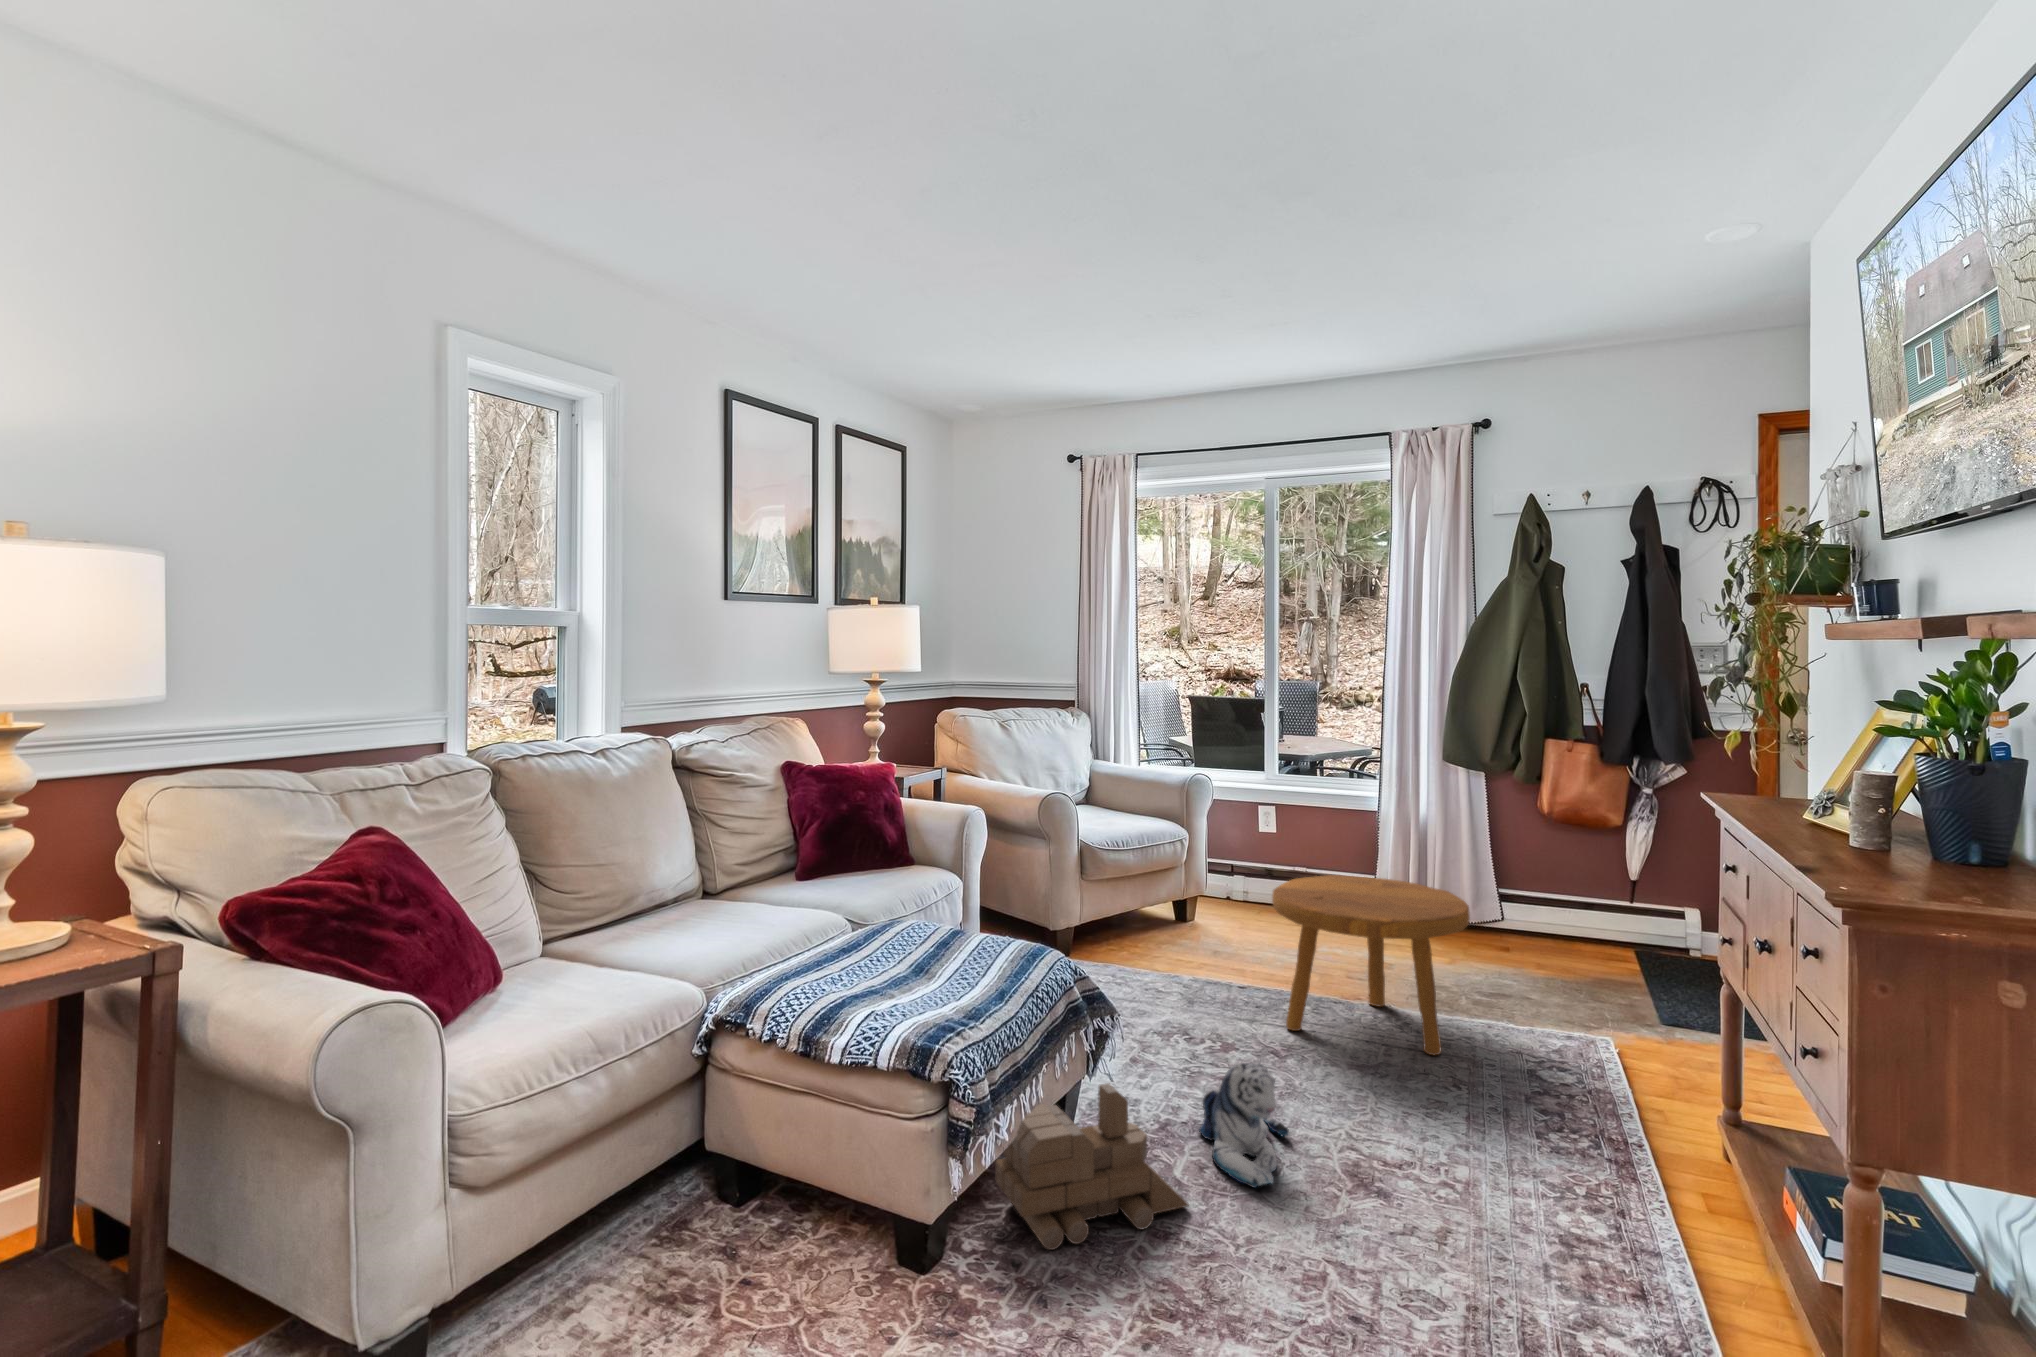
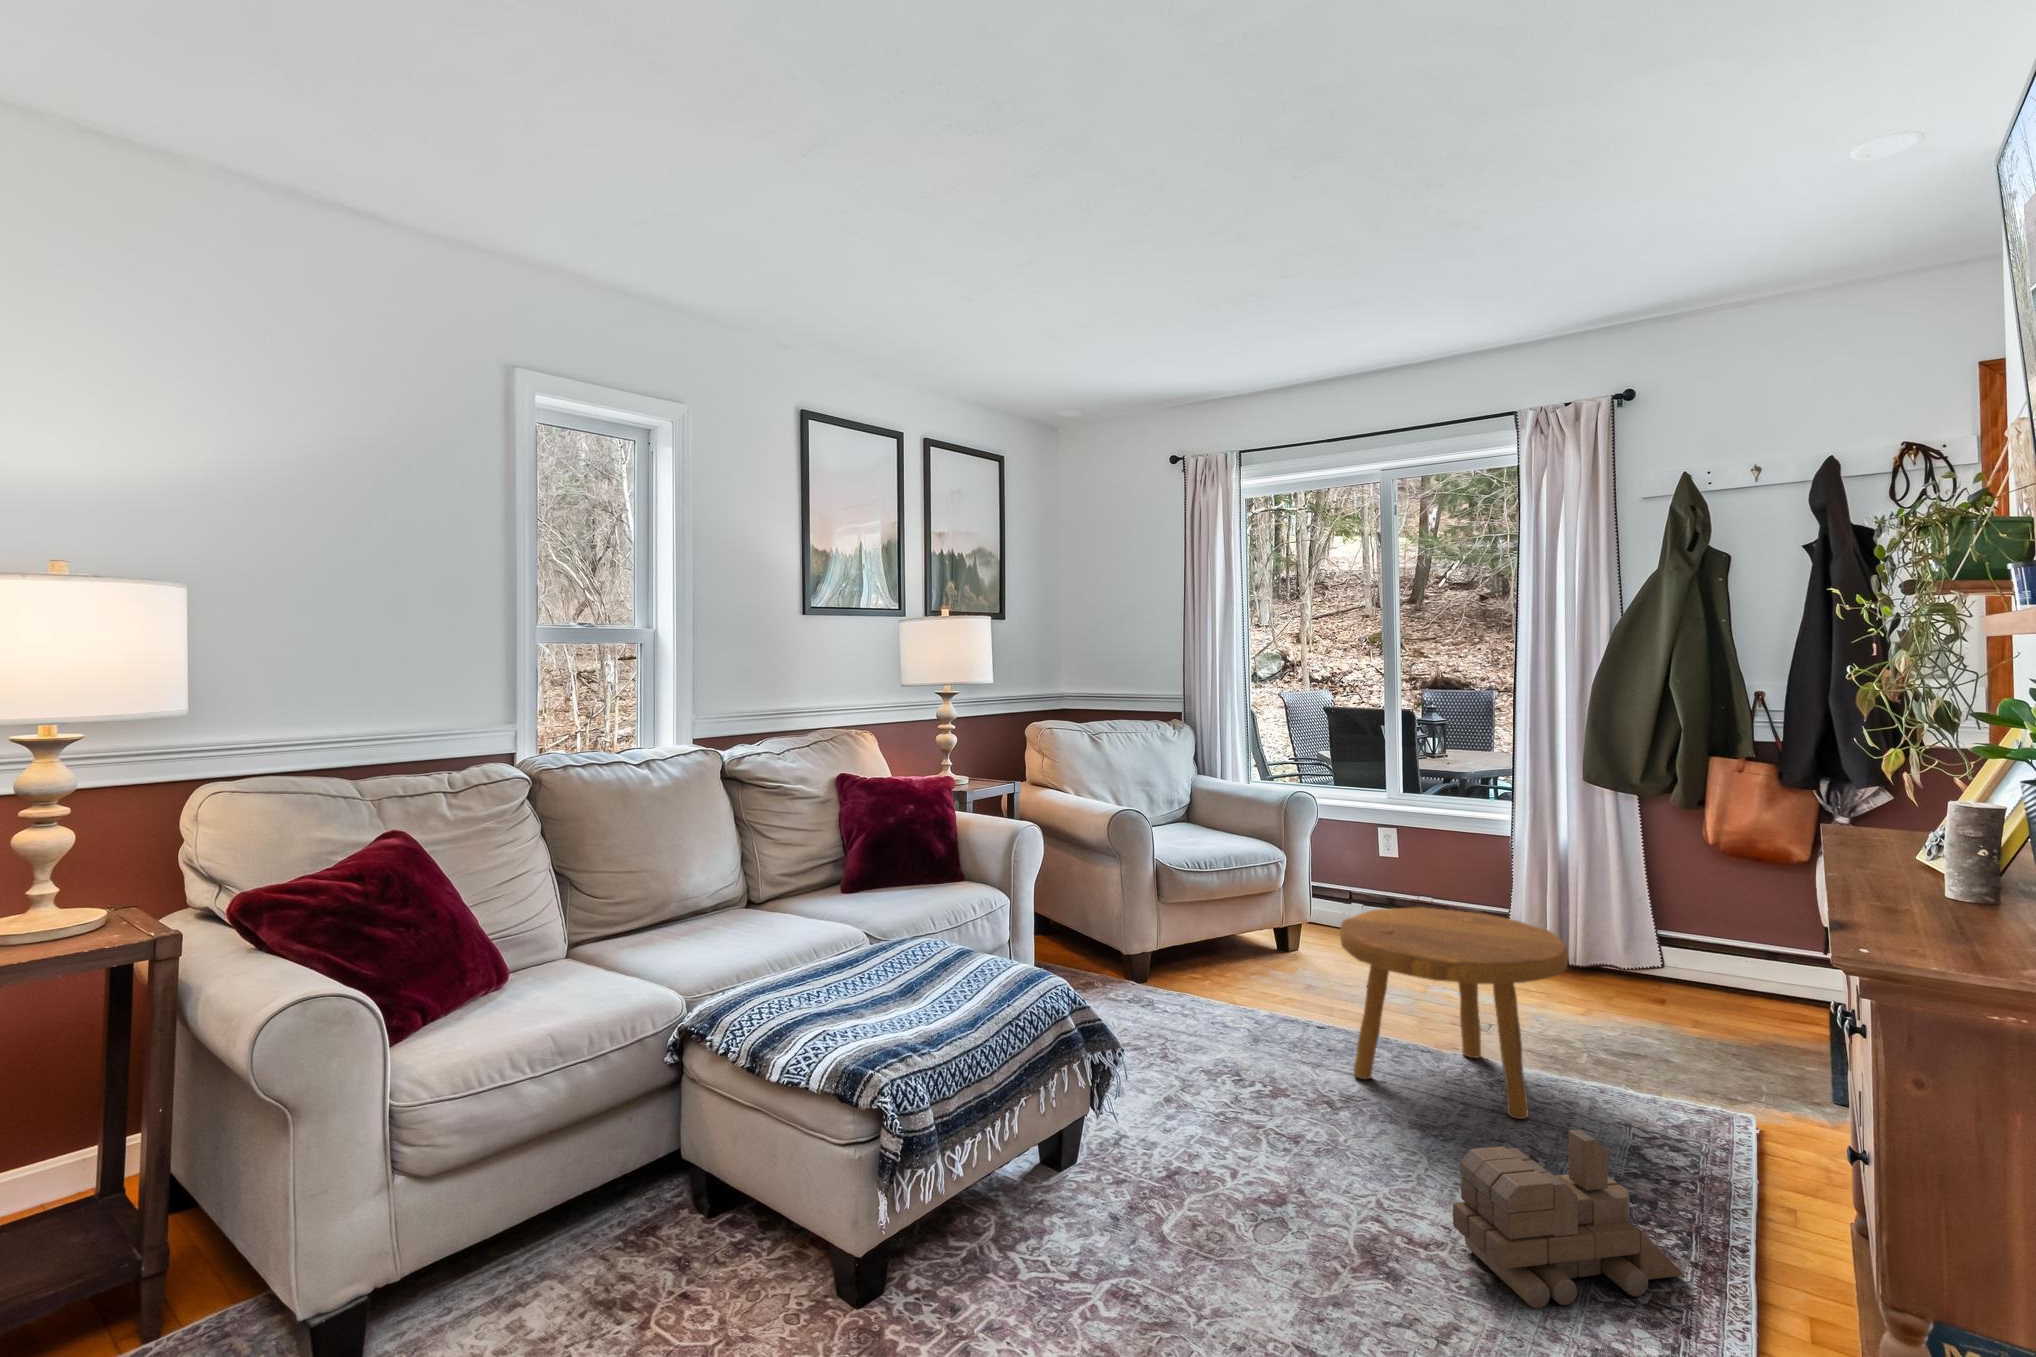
plush toy: present [1199,1062,1289,1187] -> none [1207,1111,1308,1253]
toy train: present [995,1083,1189,1250] -> present [1453,1130,1684,1308]

